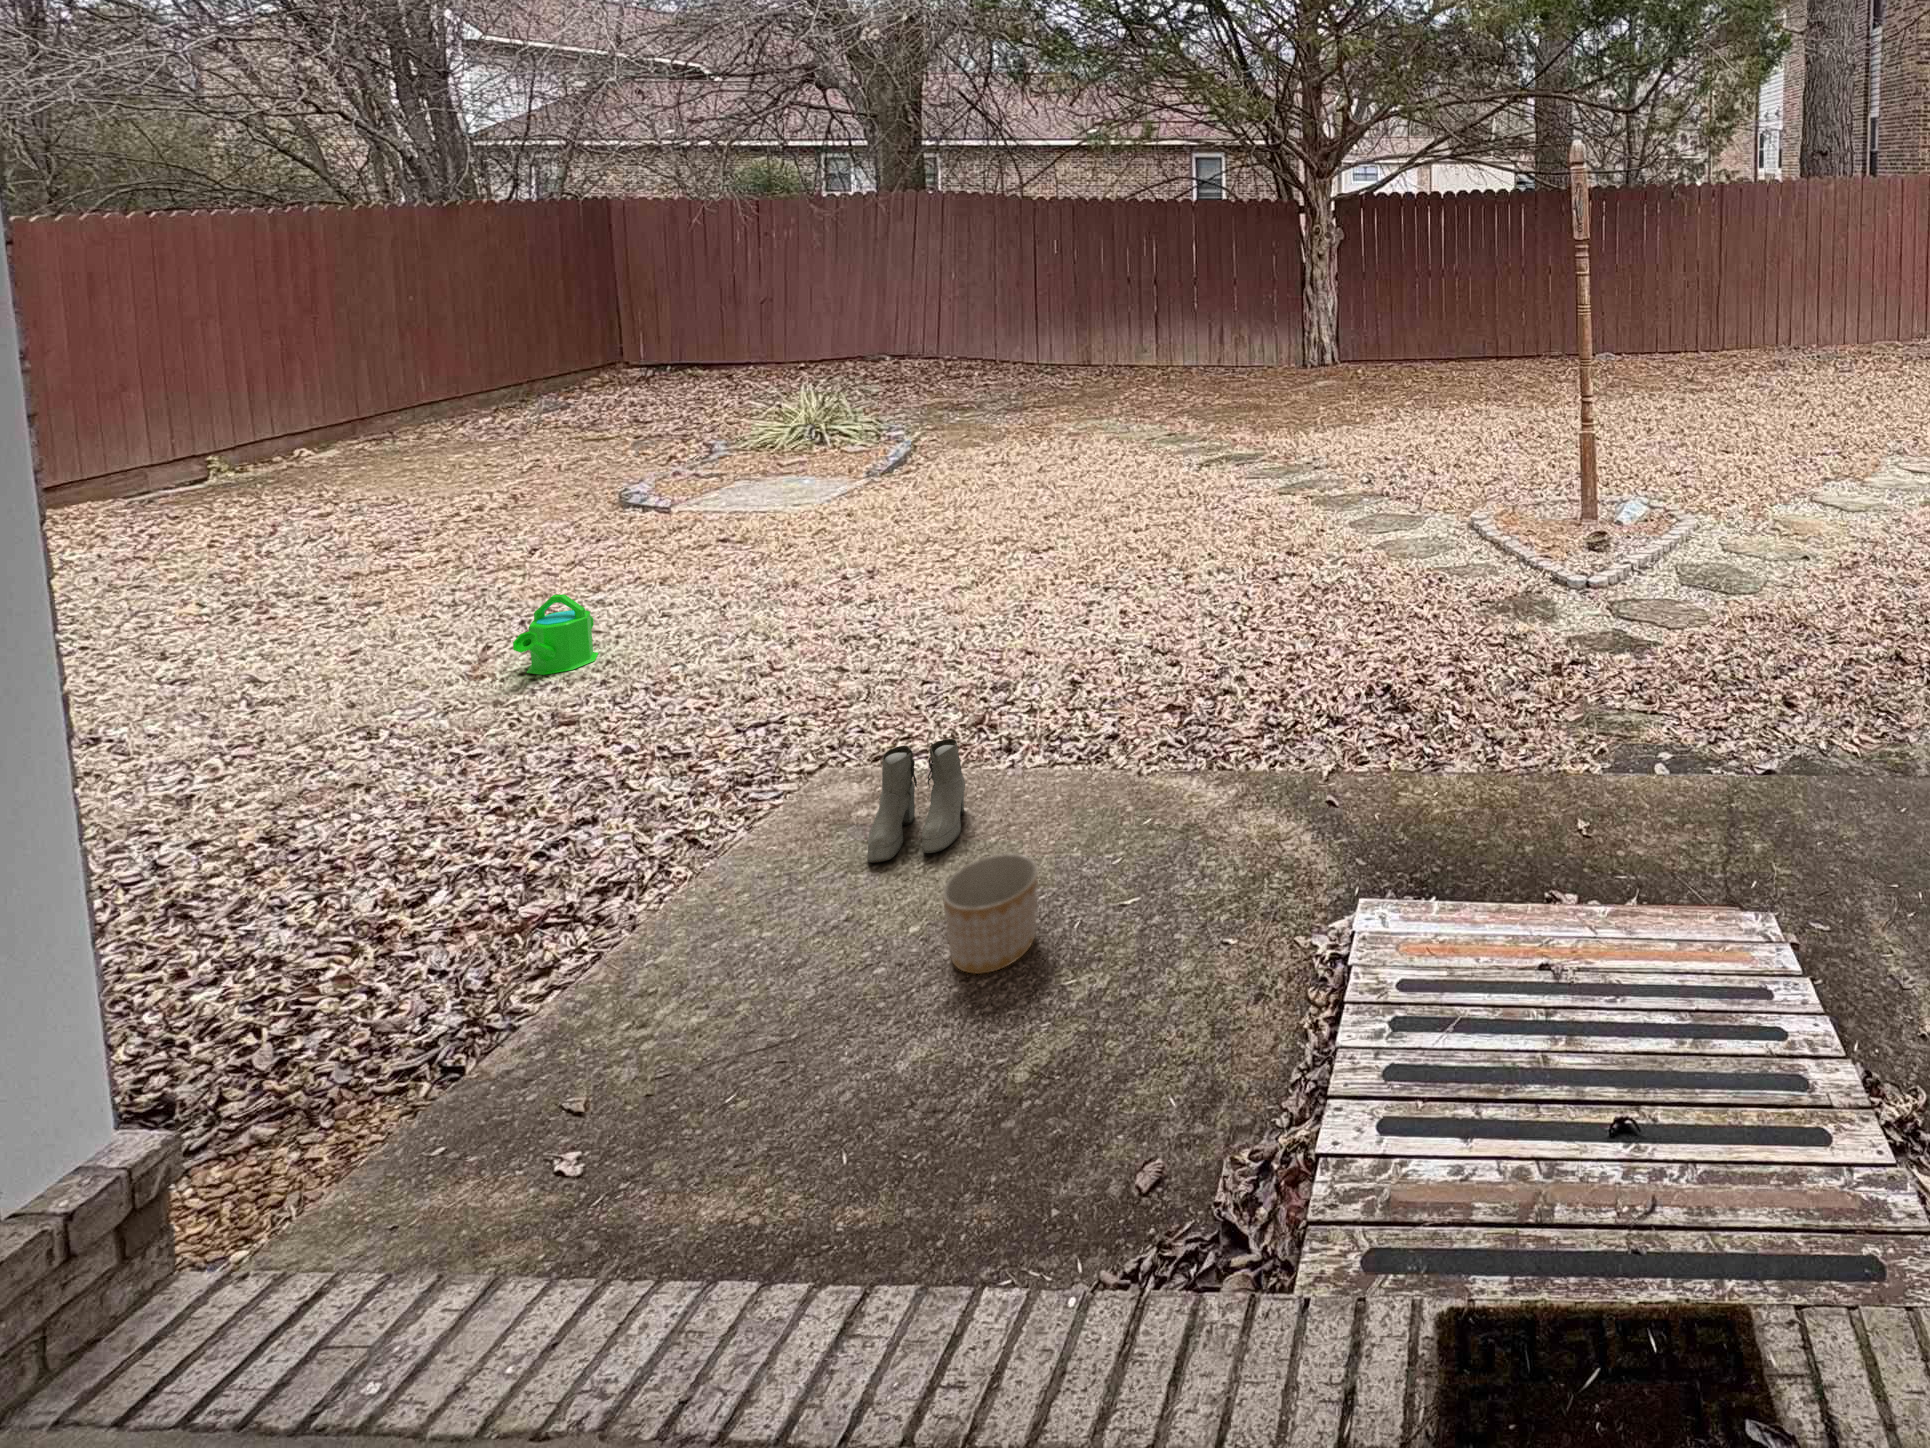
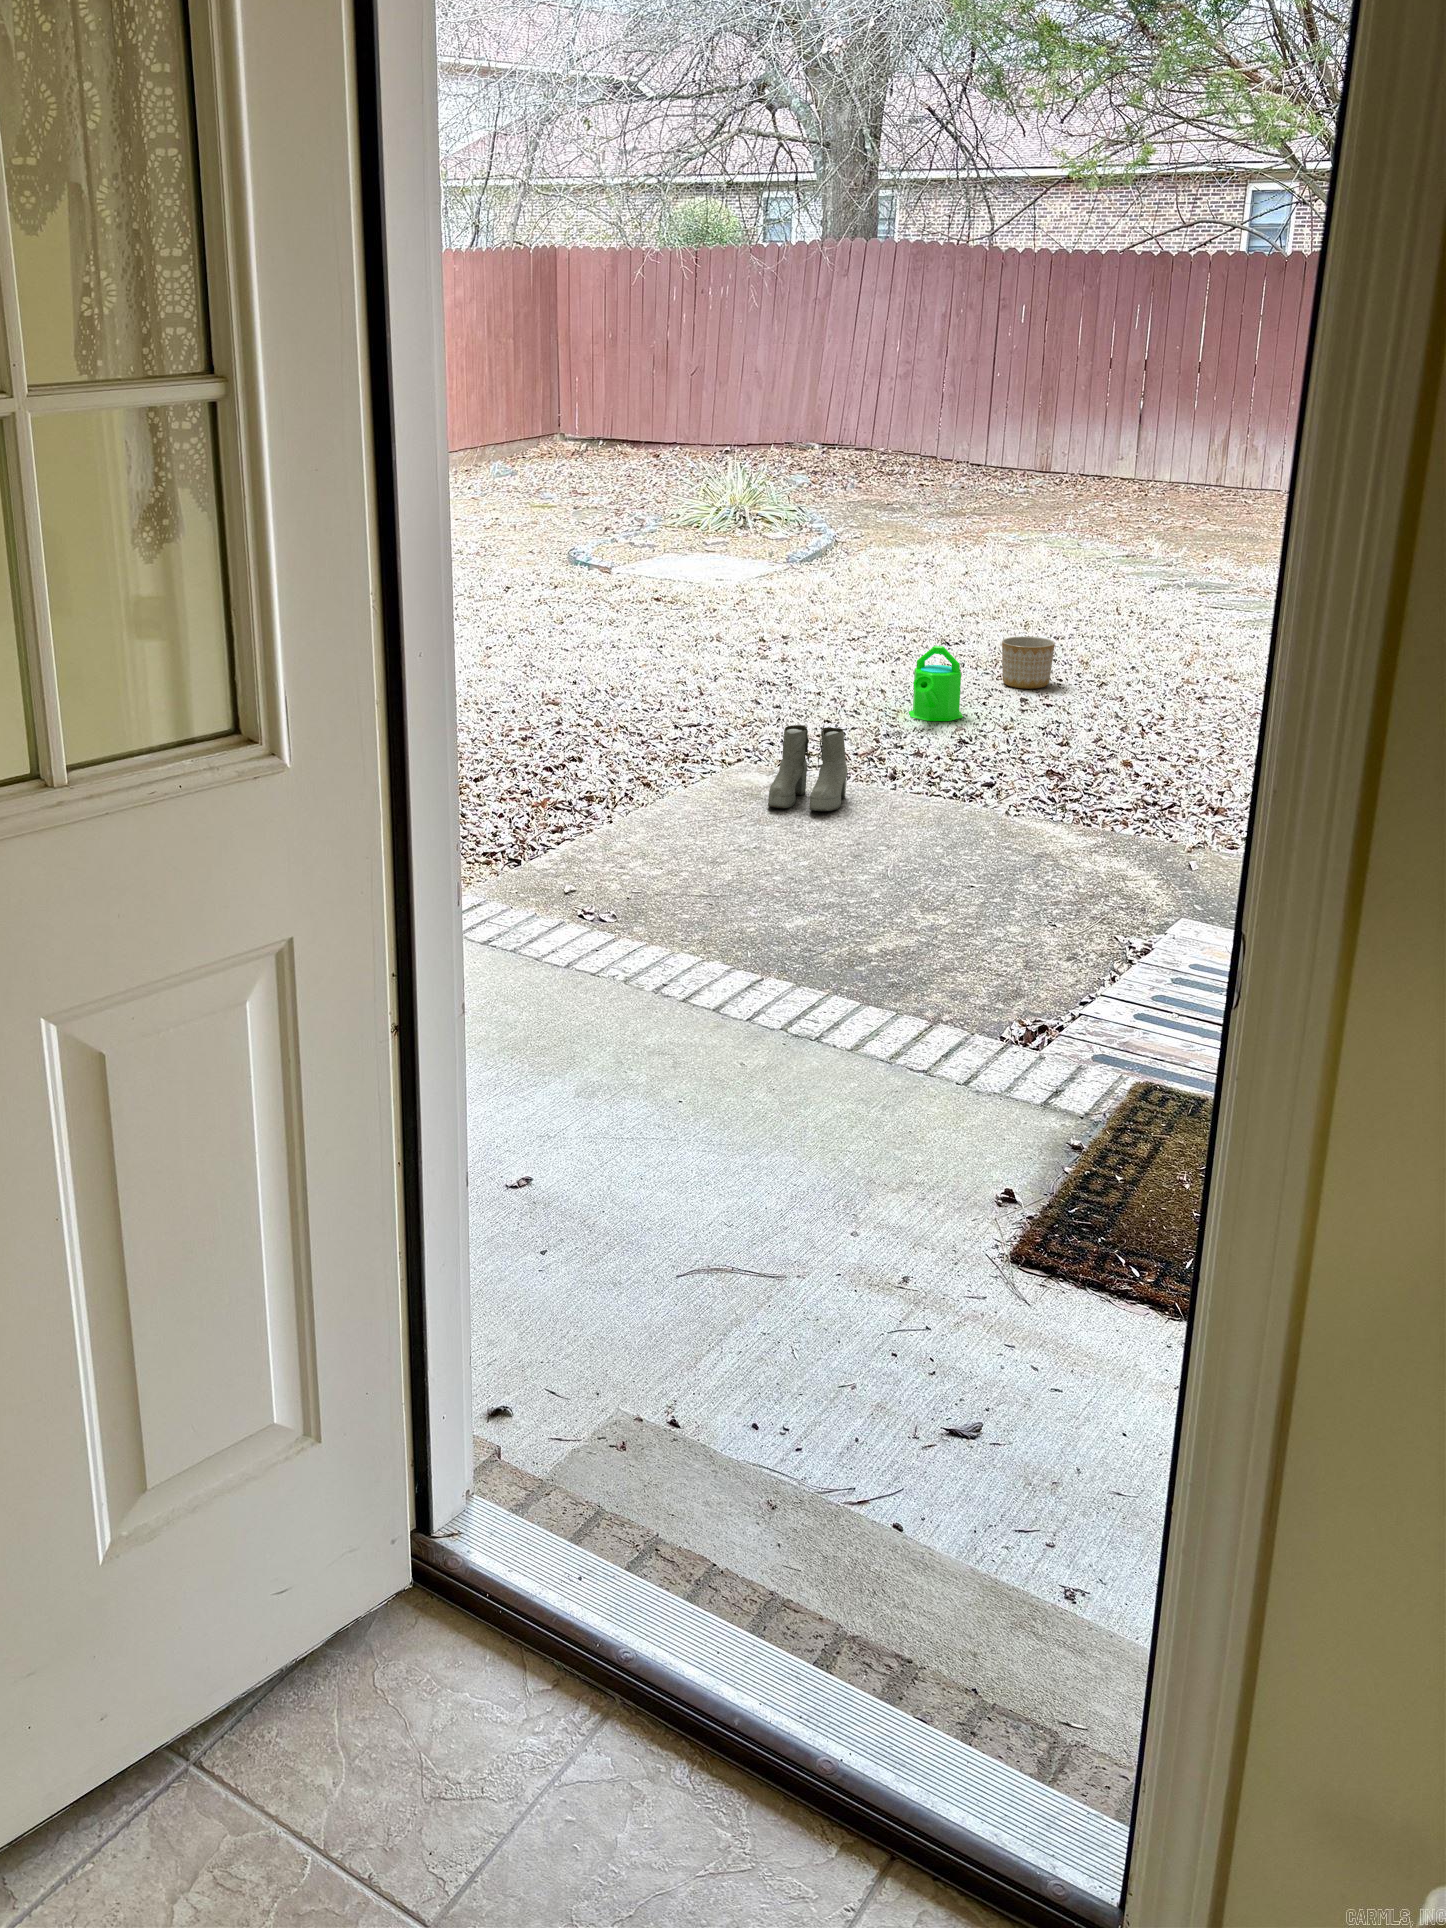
watering can: present [513,594,598,675] -> present [909,646,963,721]
planter: present [943,853,1038,974] -> present [1002,637,1055,689]

